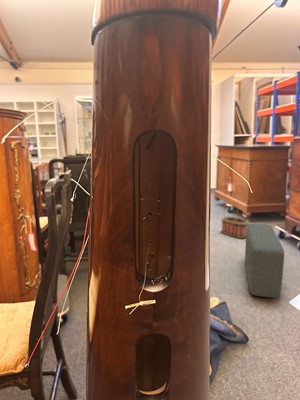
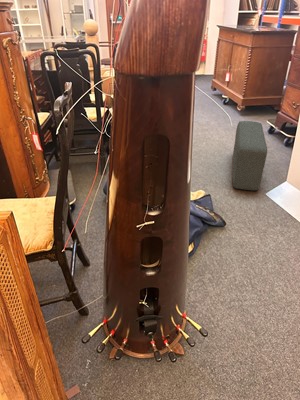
basket: present [221,204,249,238] -> none [214,94,242,133]

